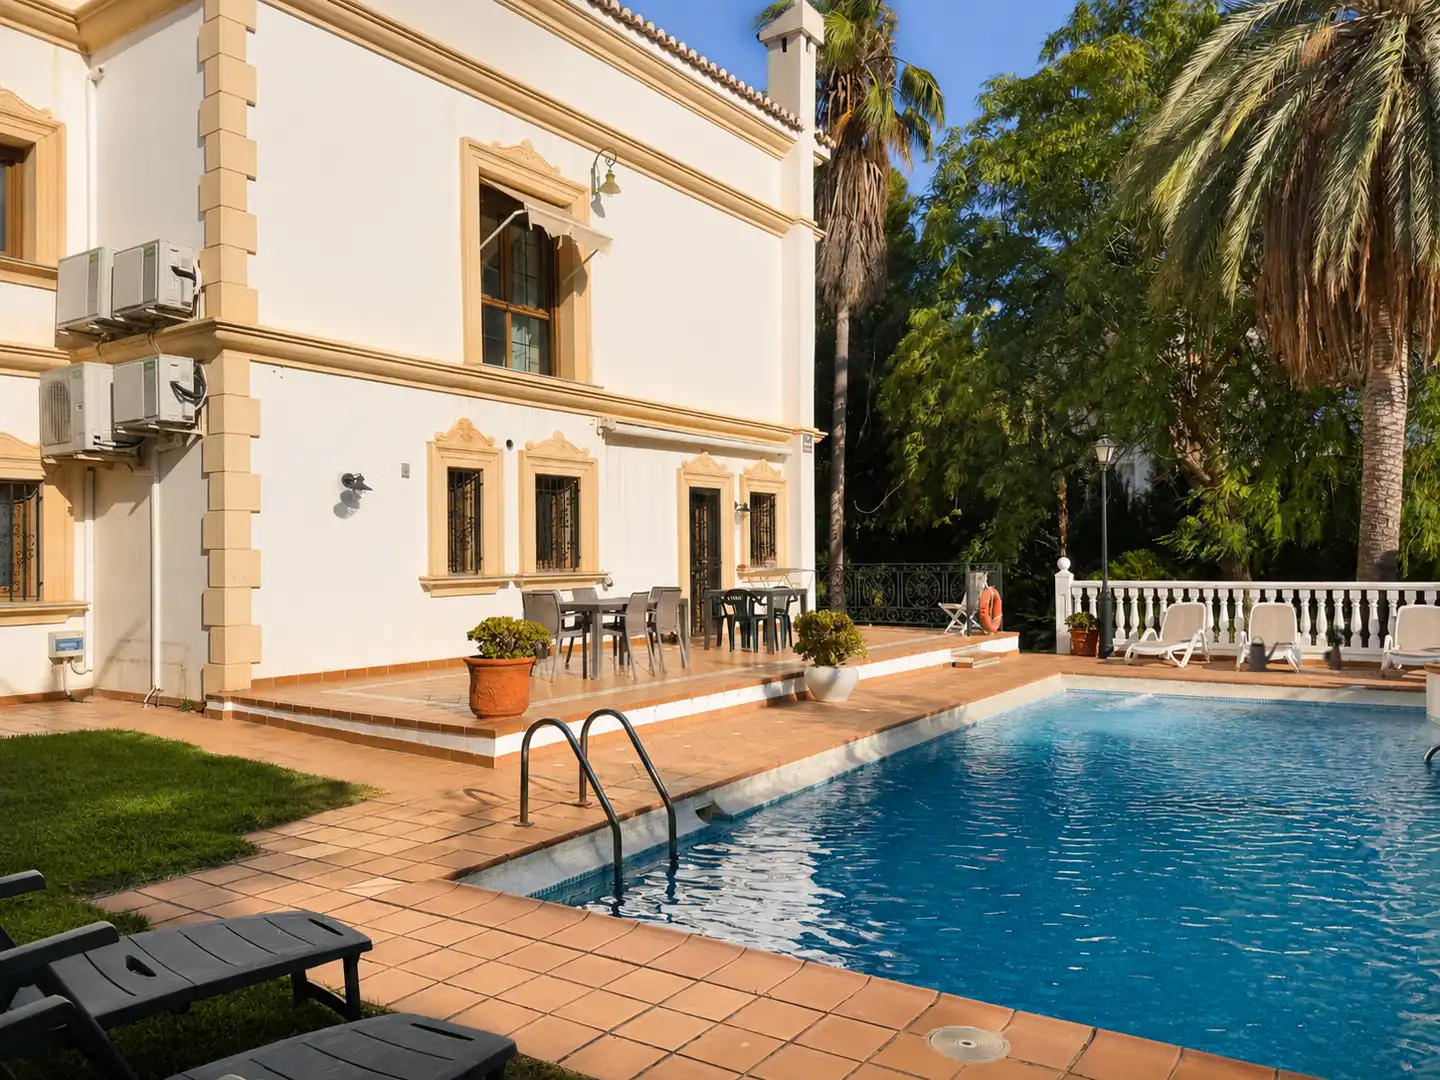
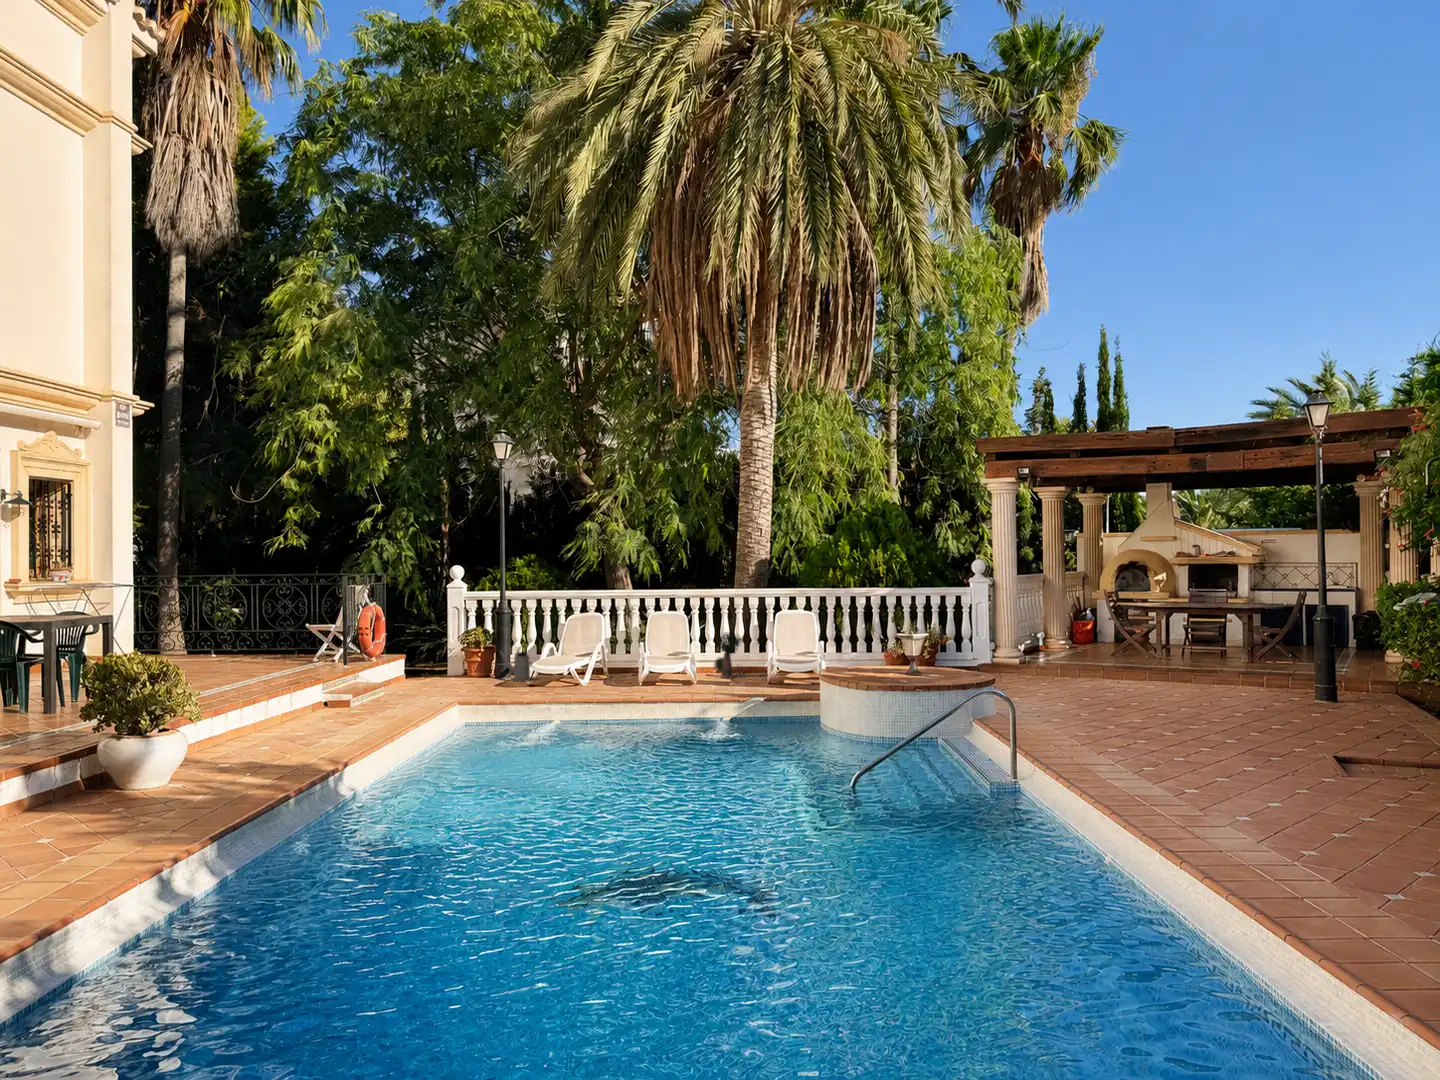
watering can: present [1247,638,1278,672] -> present [500,647,533,682]

